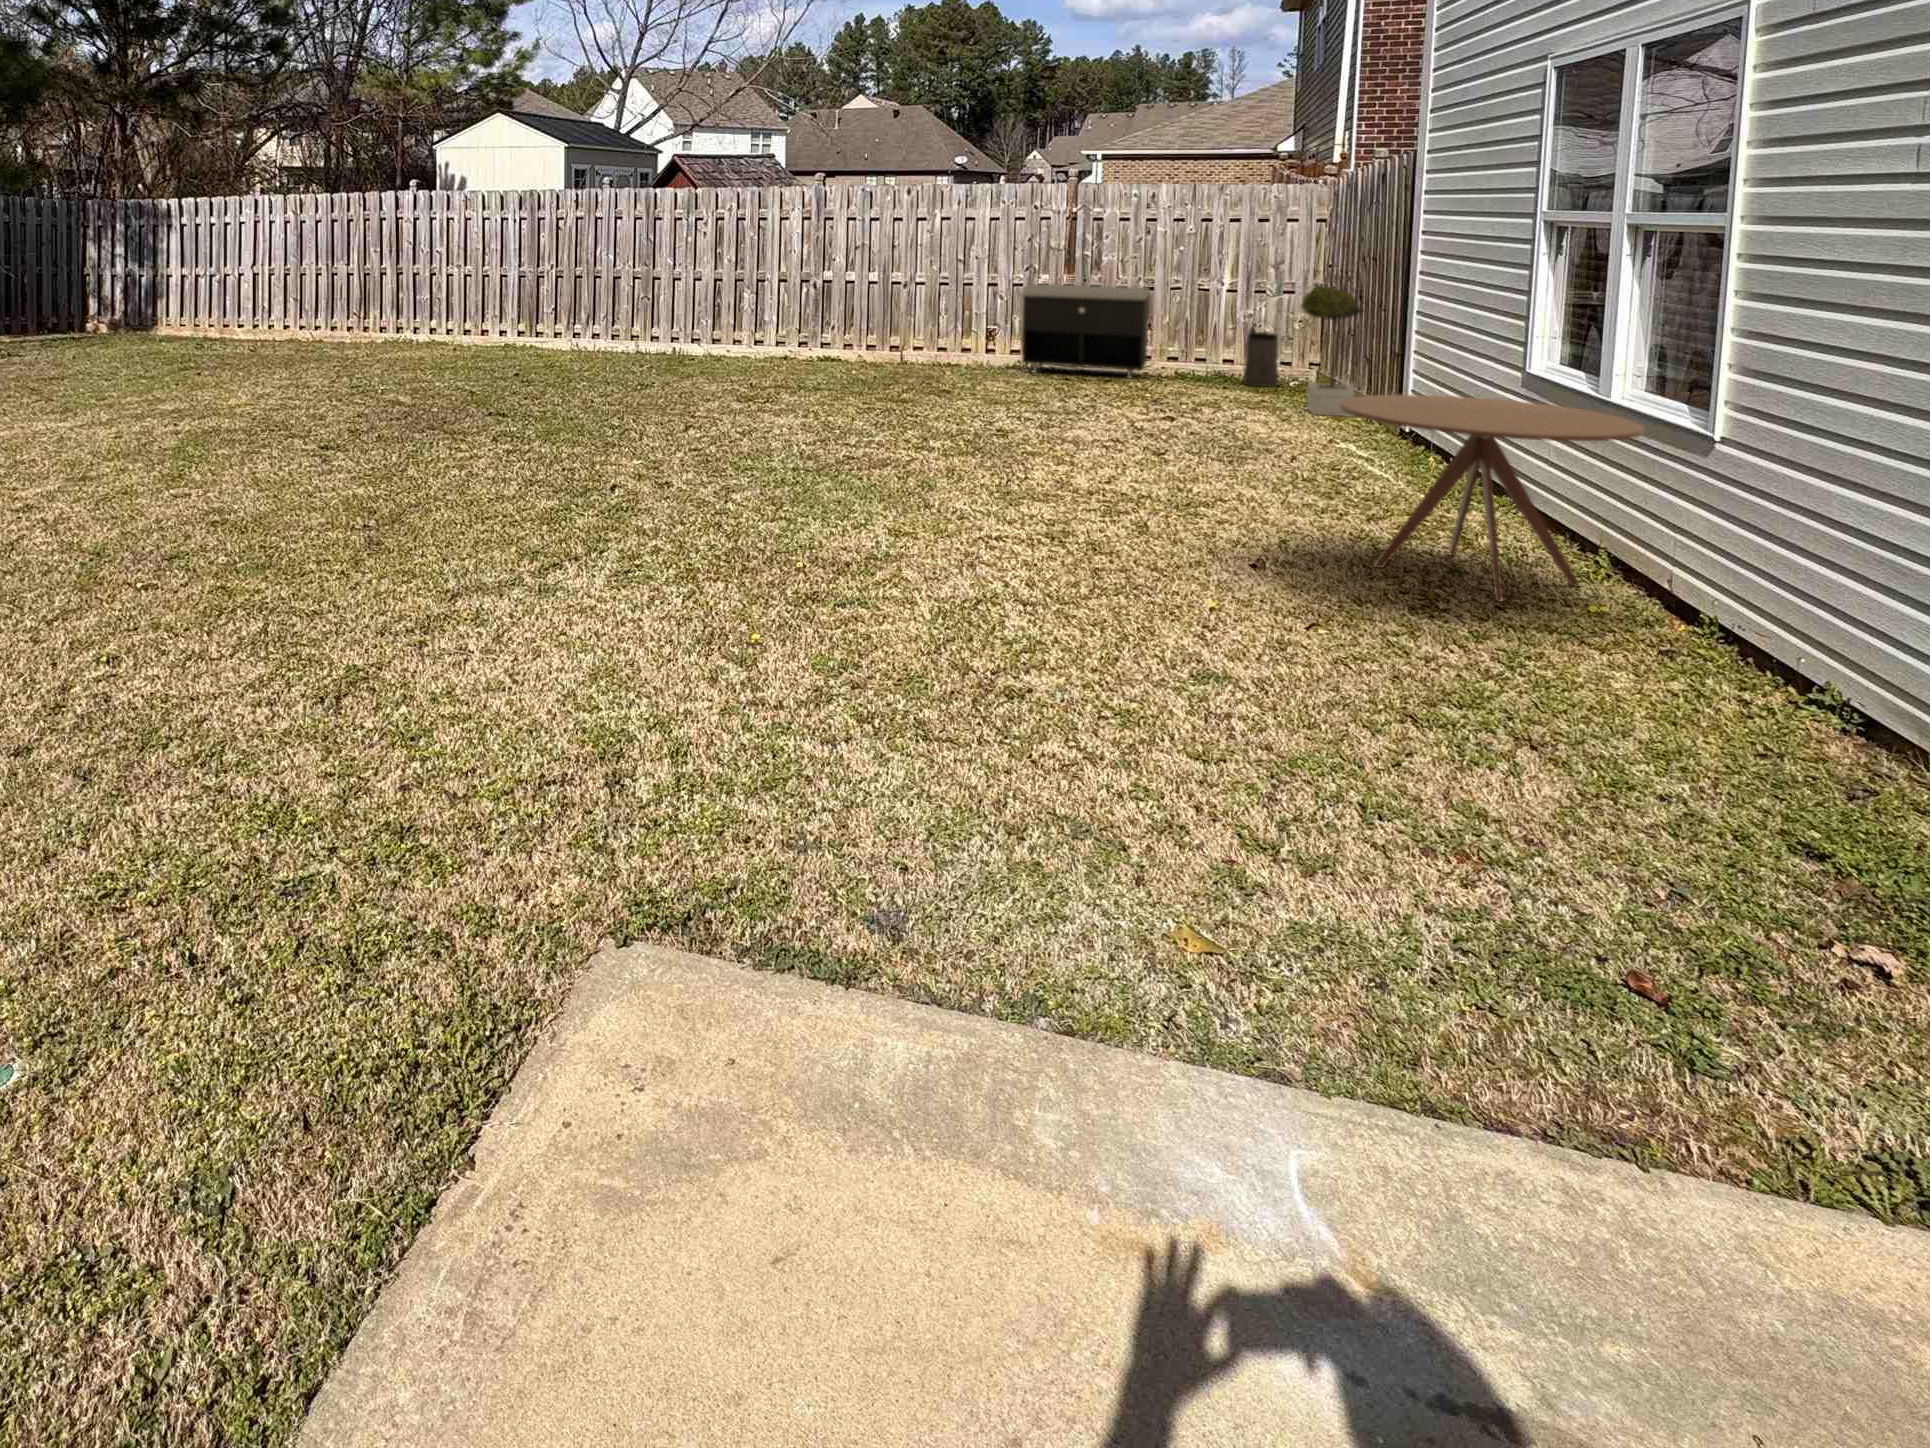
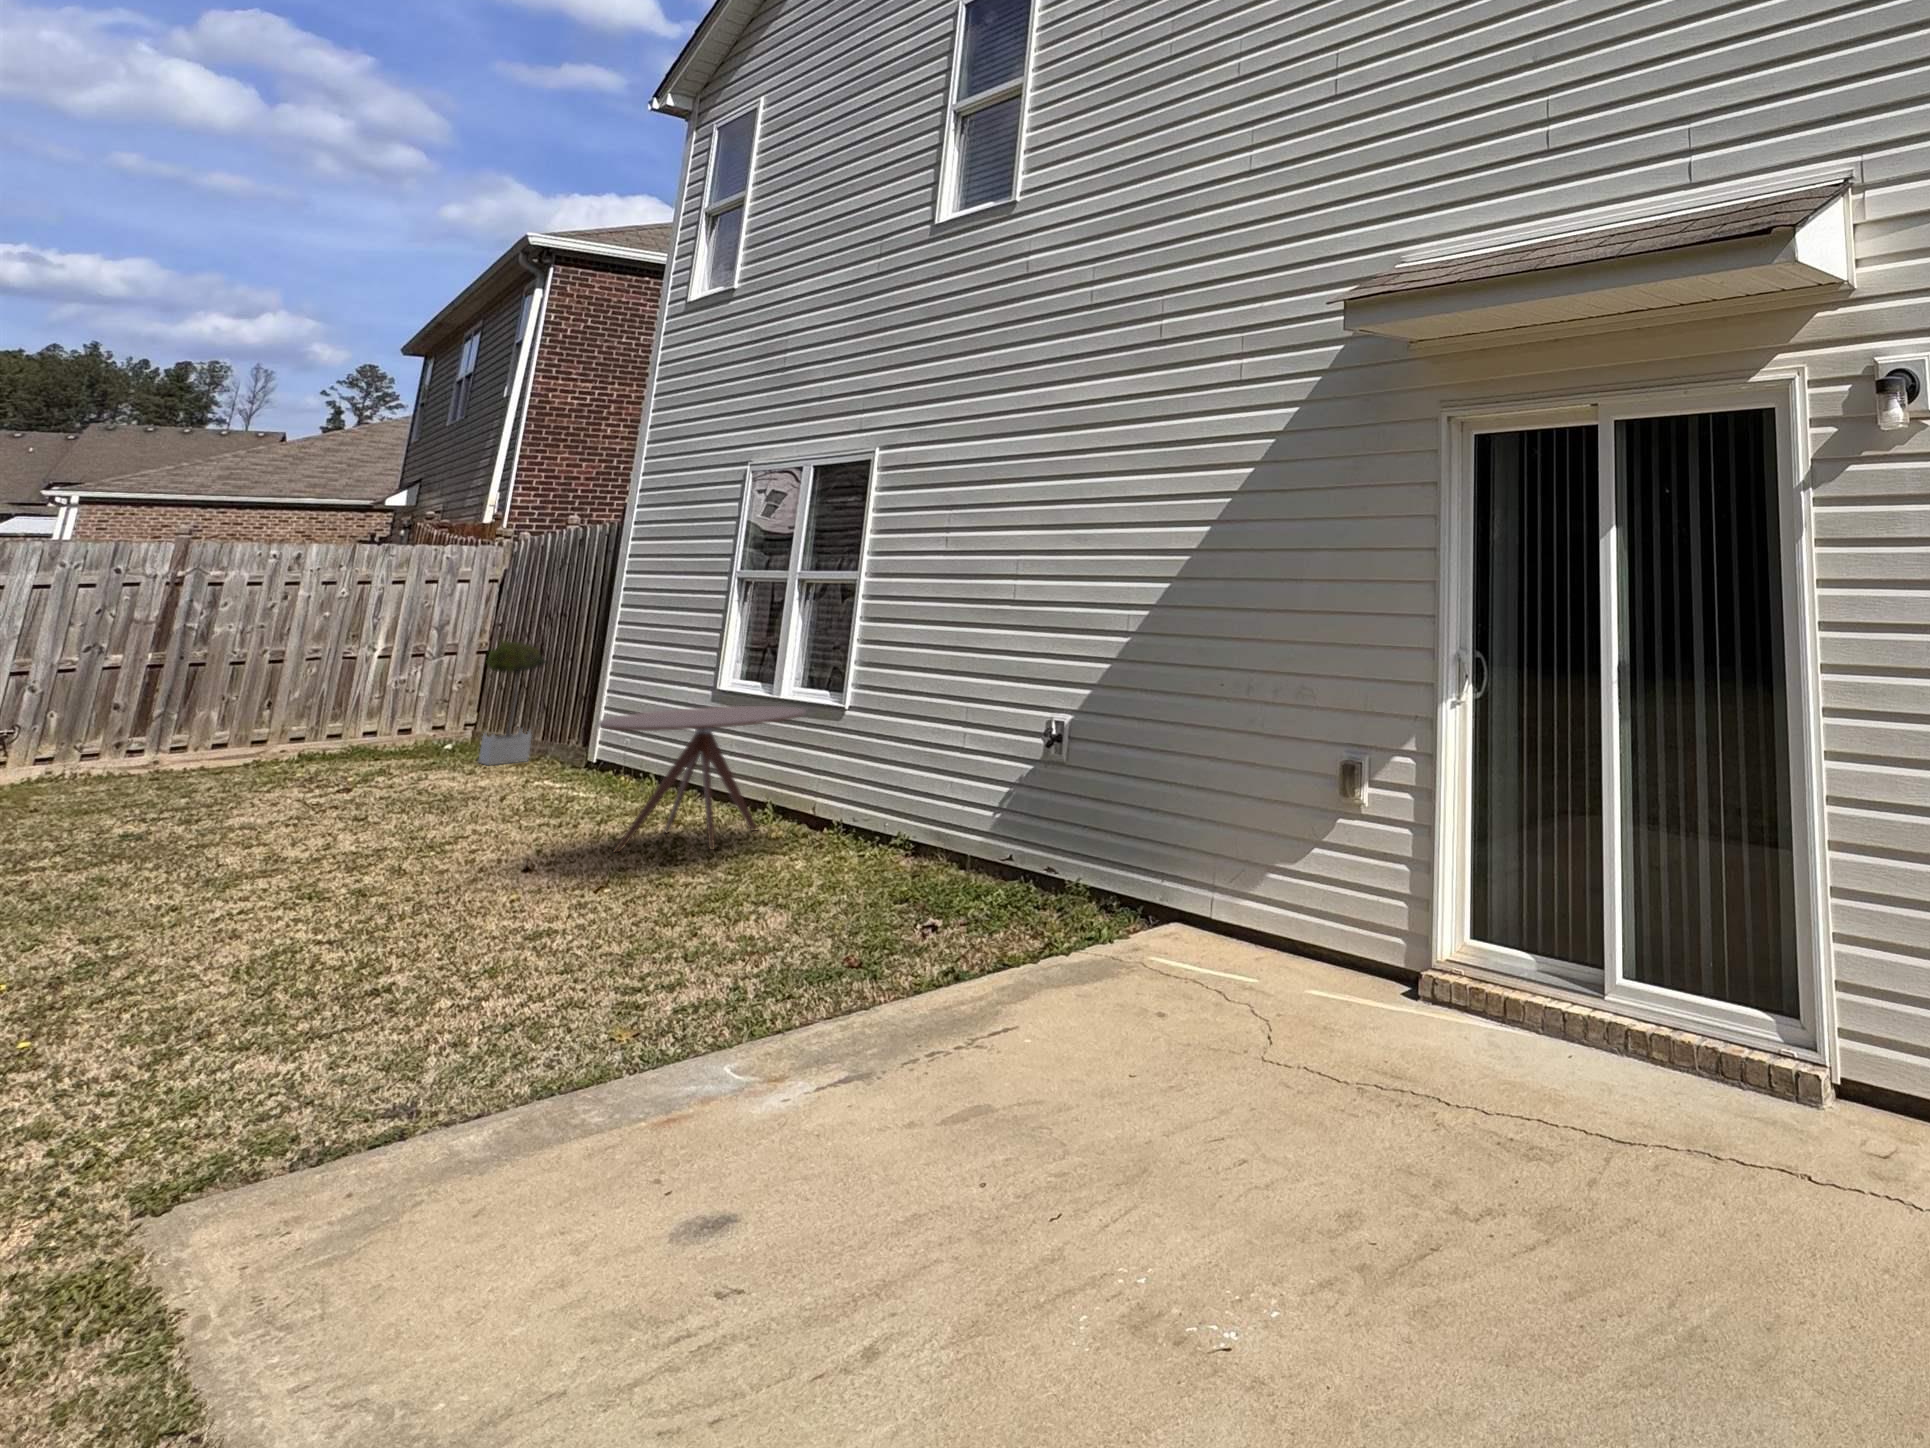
storage bench: present [1021,284,1149,378] -> none [67,660,282,779]
watering can: present [1242,321,1278,387] -> none [389,683,439,752]

